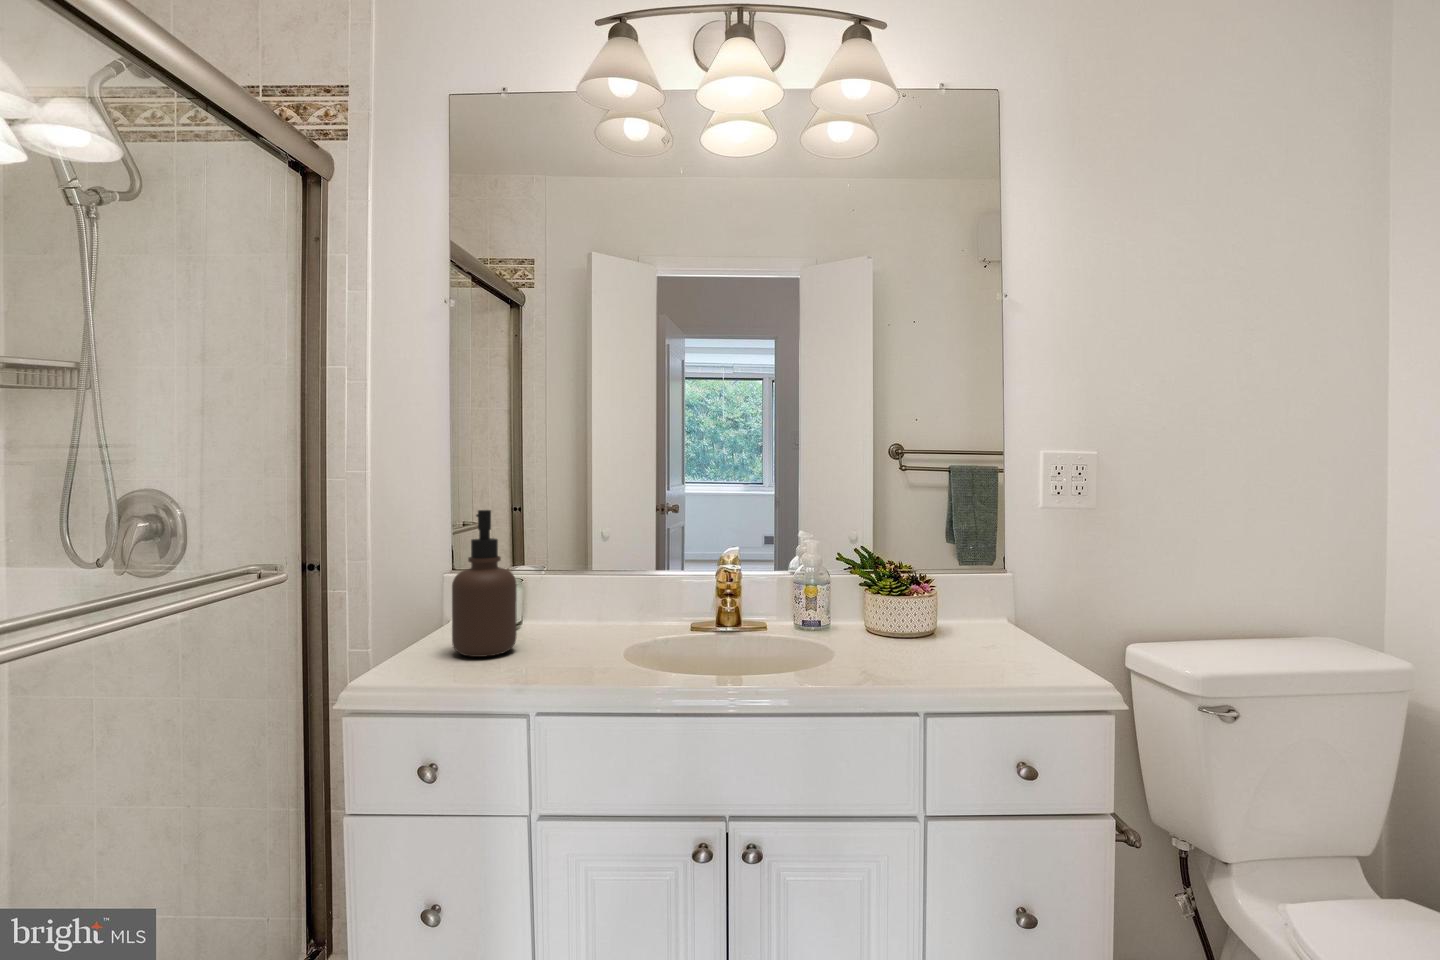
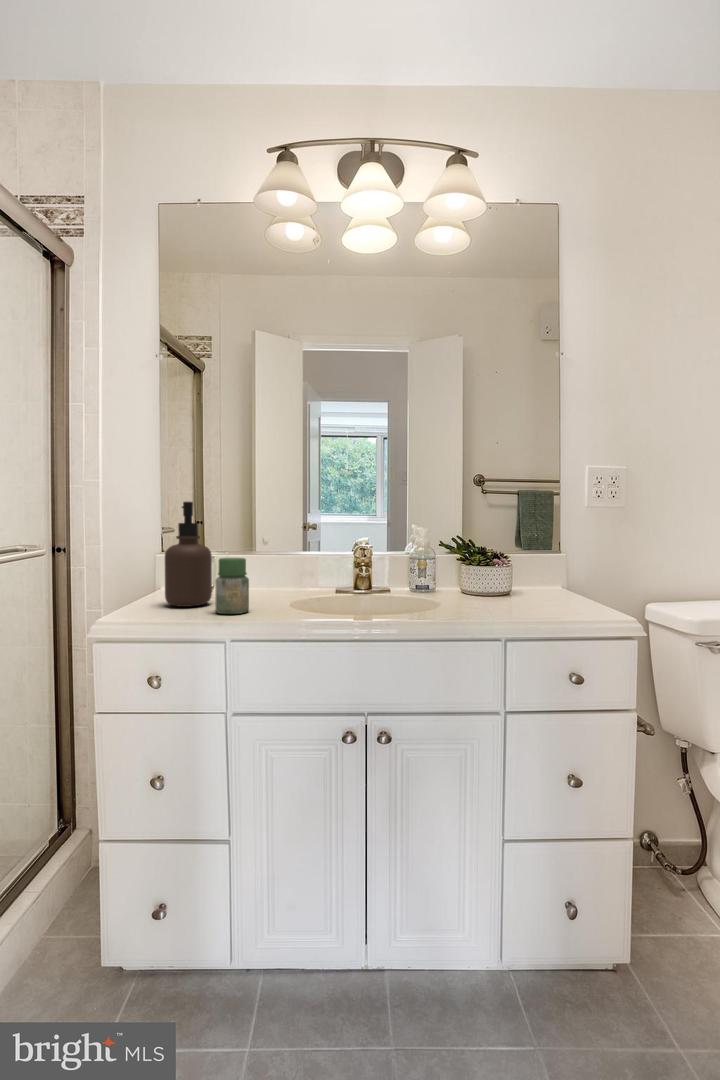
jar: none [520,591,567,673] -> present [215,558,249,614]

